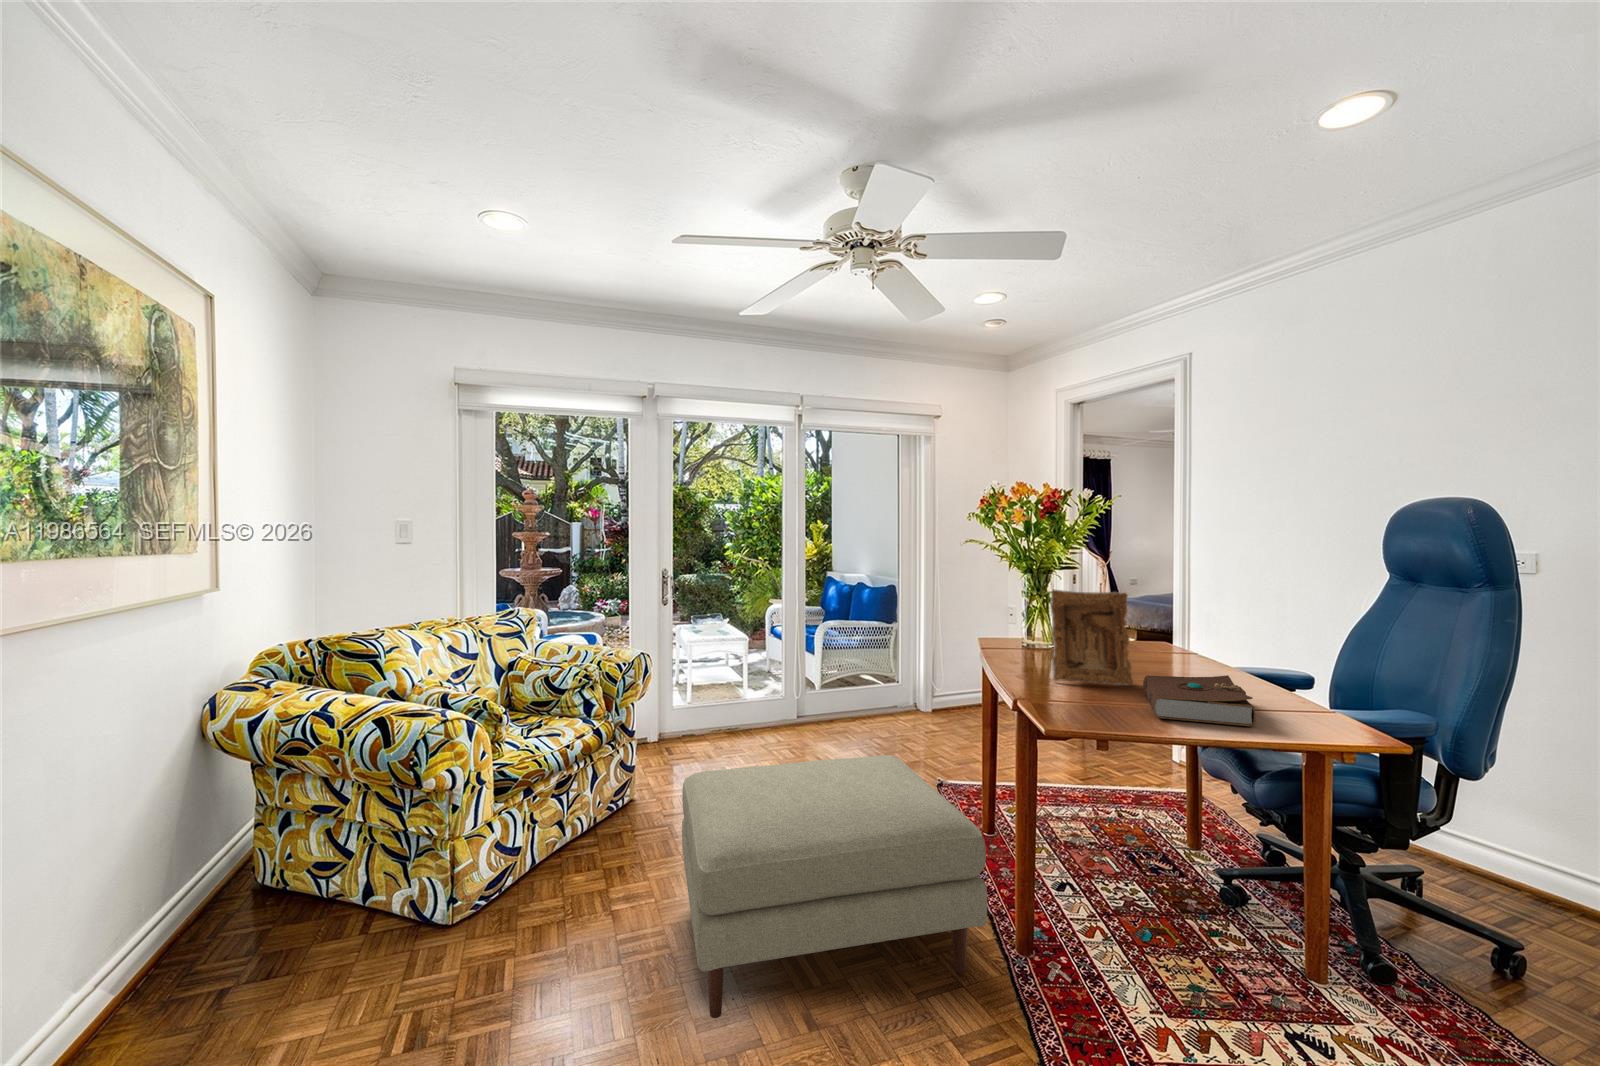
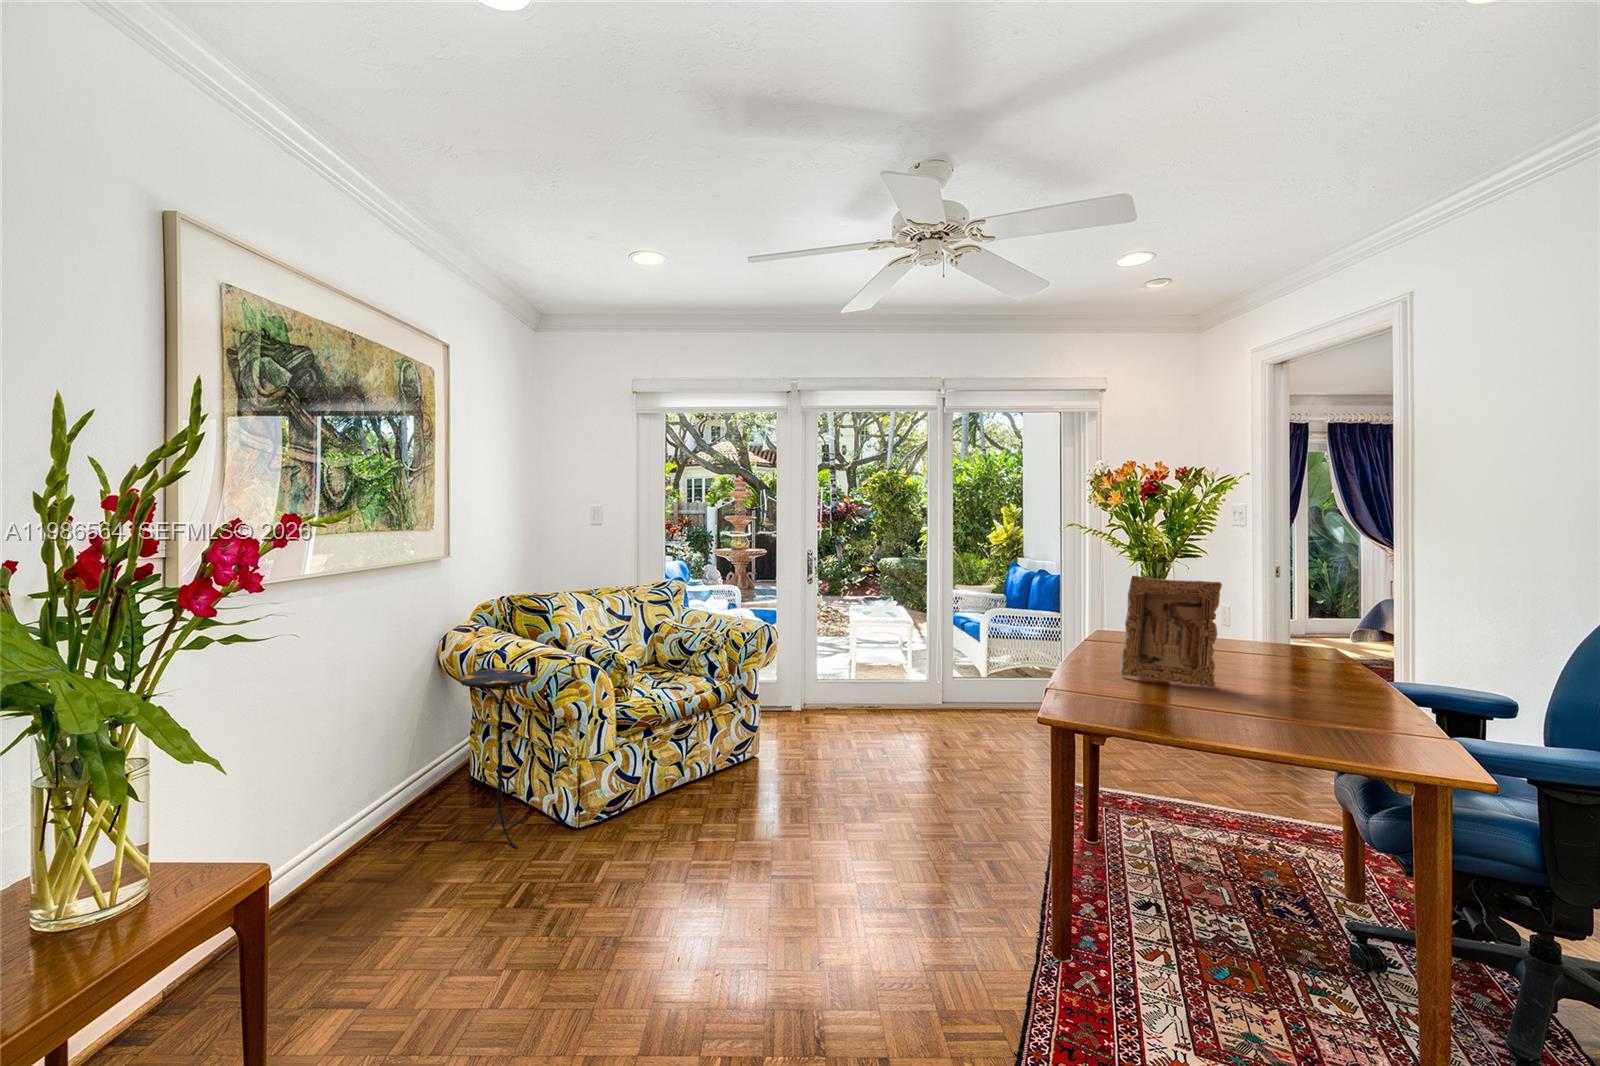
book: present [1143,675,1256,726] -> none [1187,677,1324,740]
side table: none [279,732,398,975] -> present [458,668,538,848]
ottoman: present [682,755,987,1018] -> none [719,732,1007,960]

